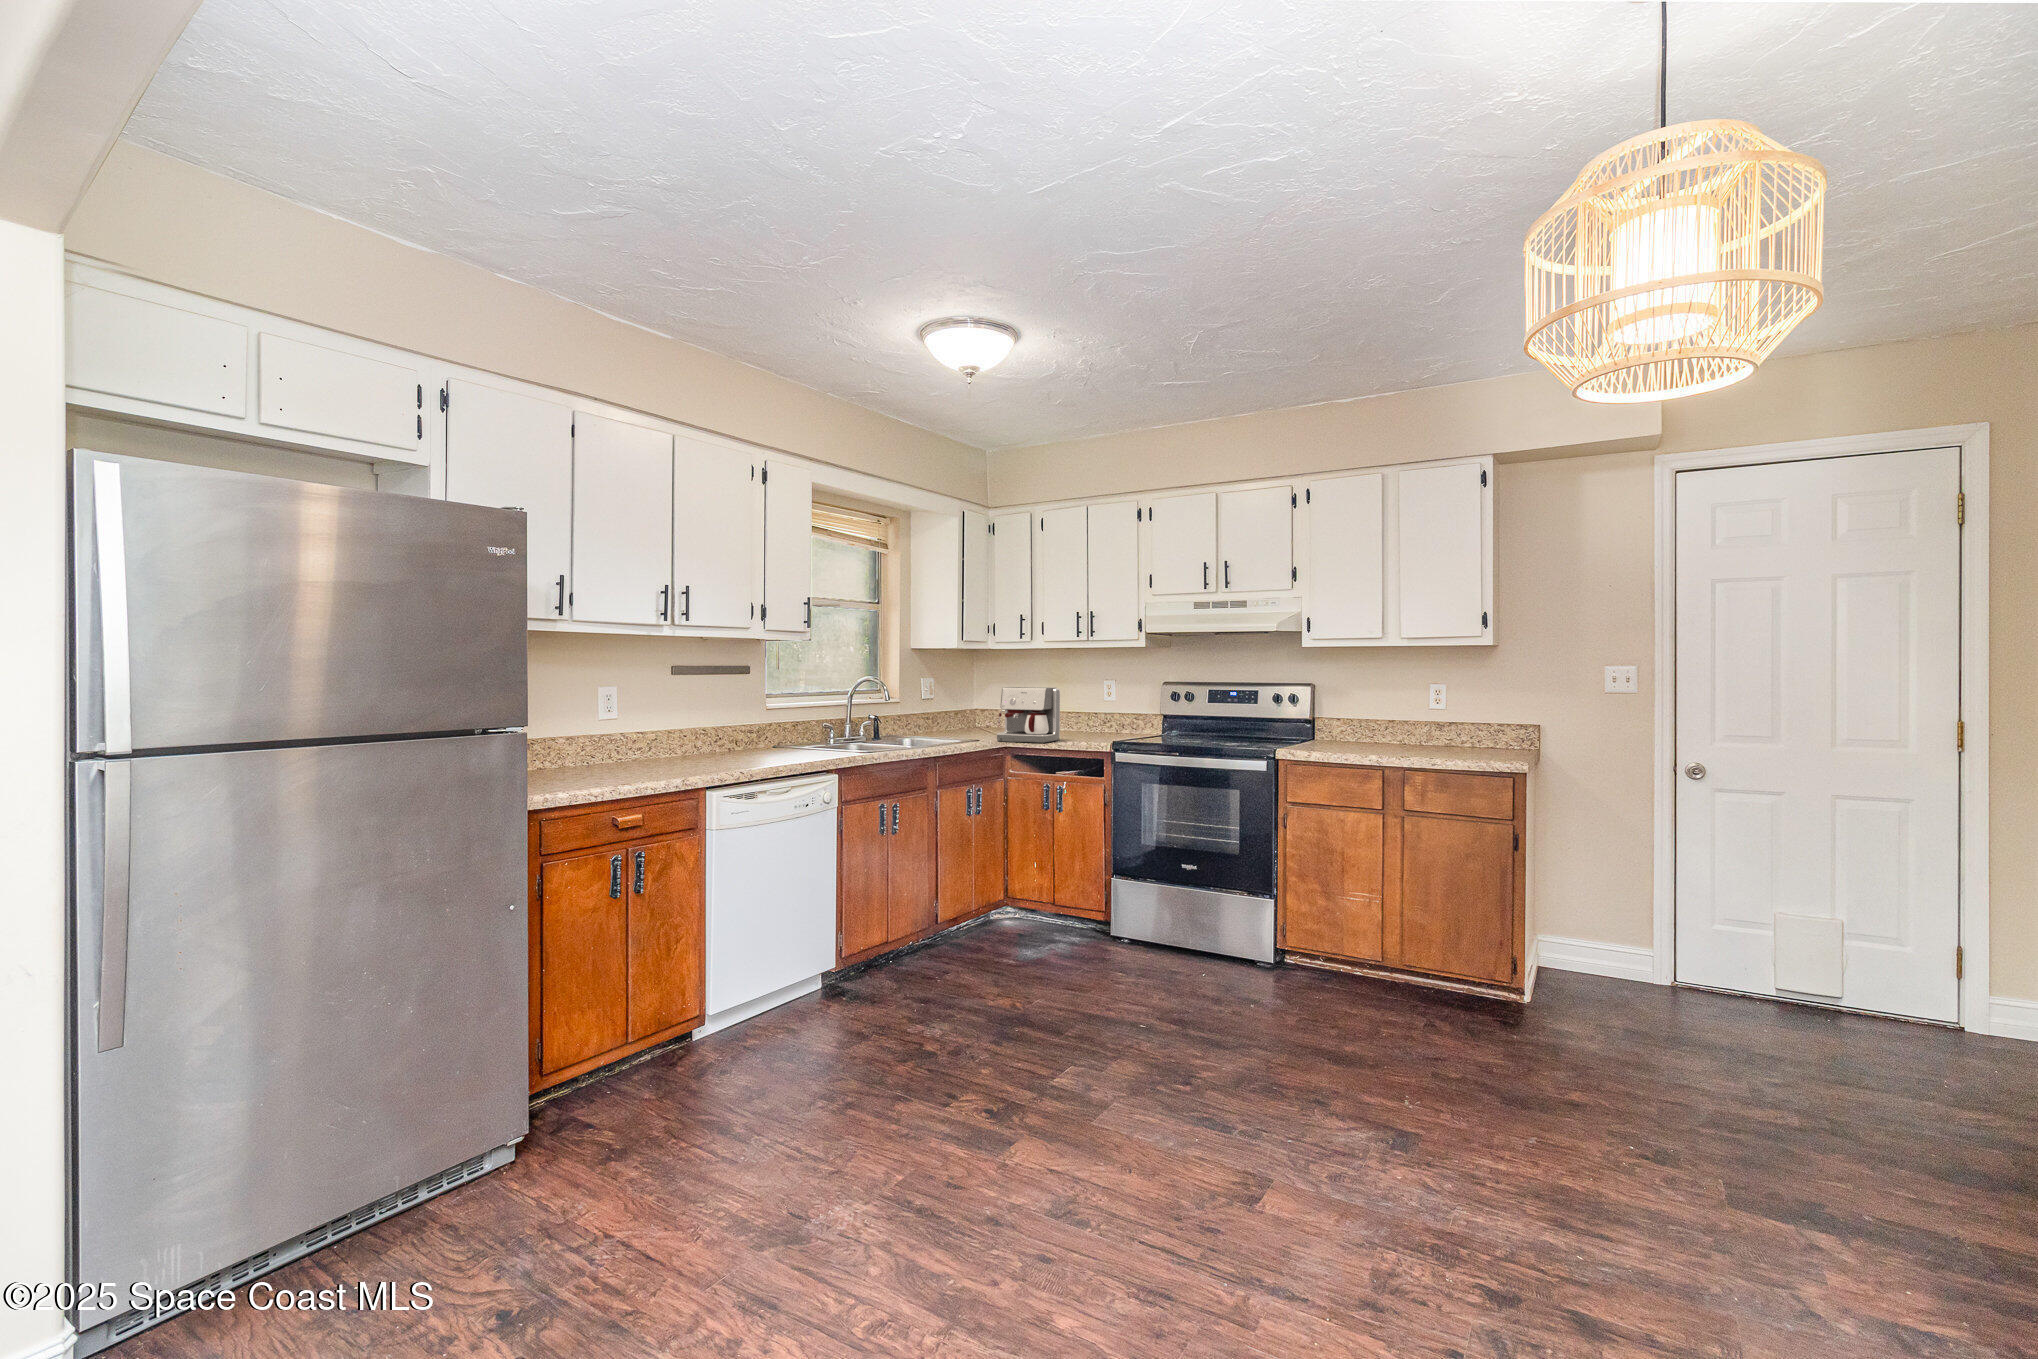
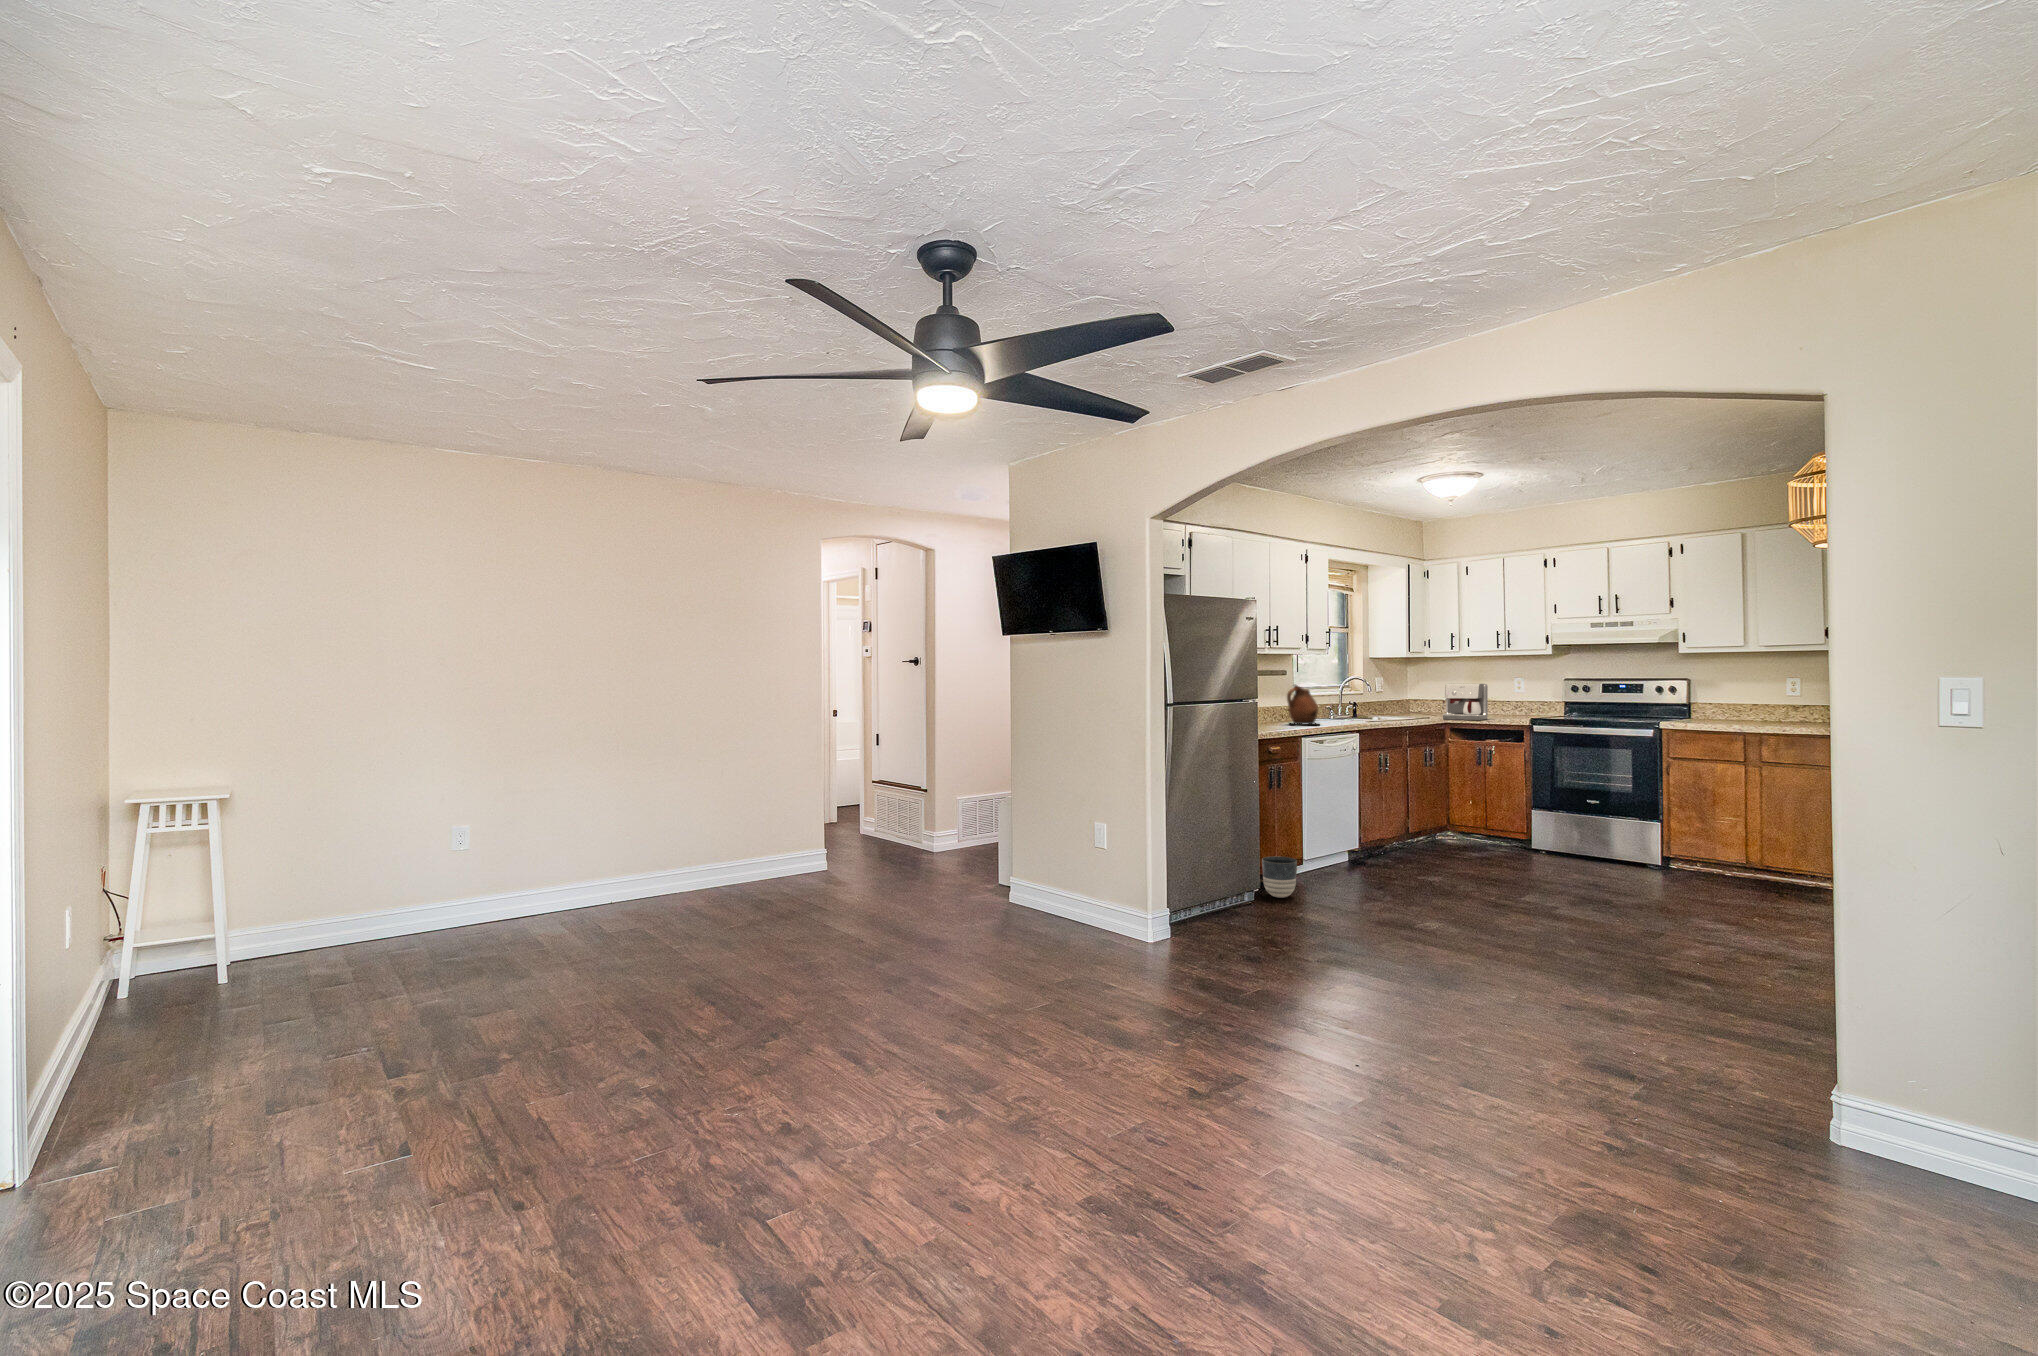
ceramic pitcher: none [720,688,784,759] -> present [1287,685,1318,725]
planter: none [548,1043,626,1140] -> present [1262,856,1297,898]

